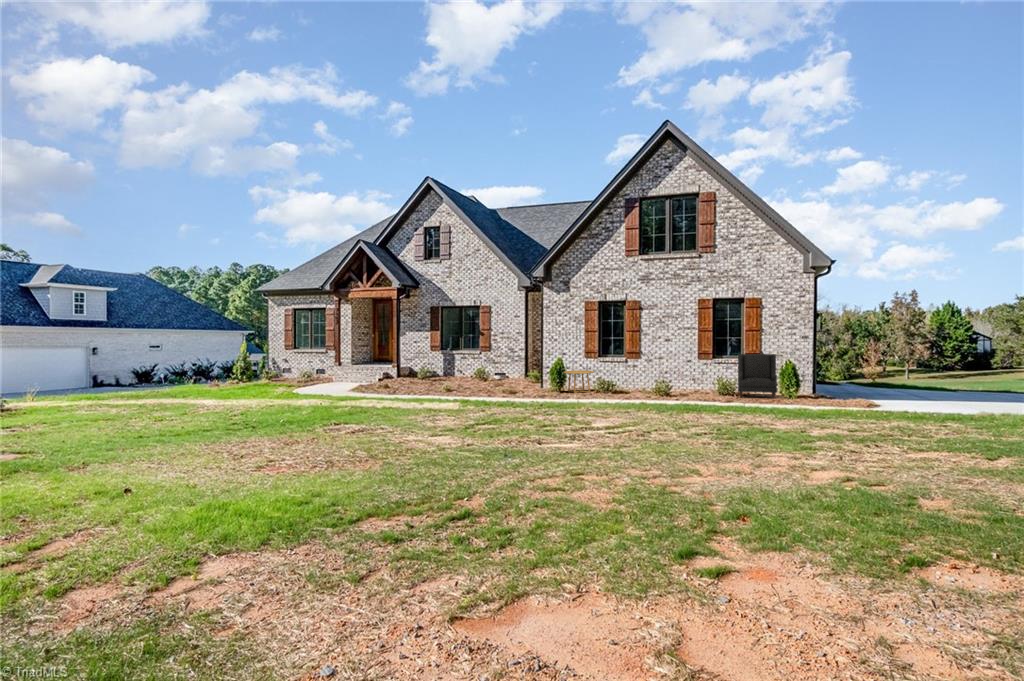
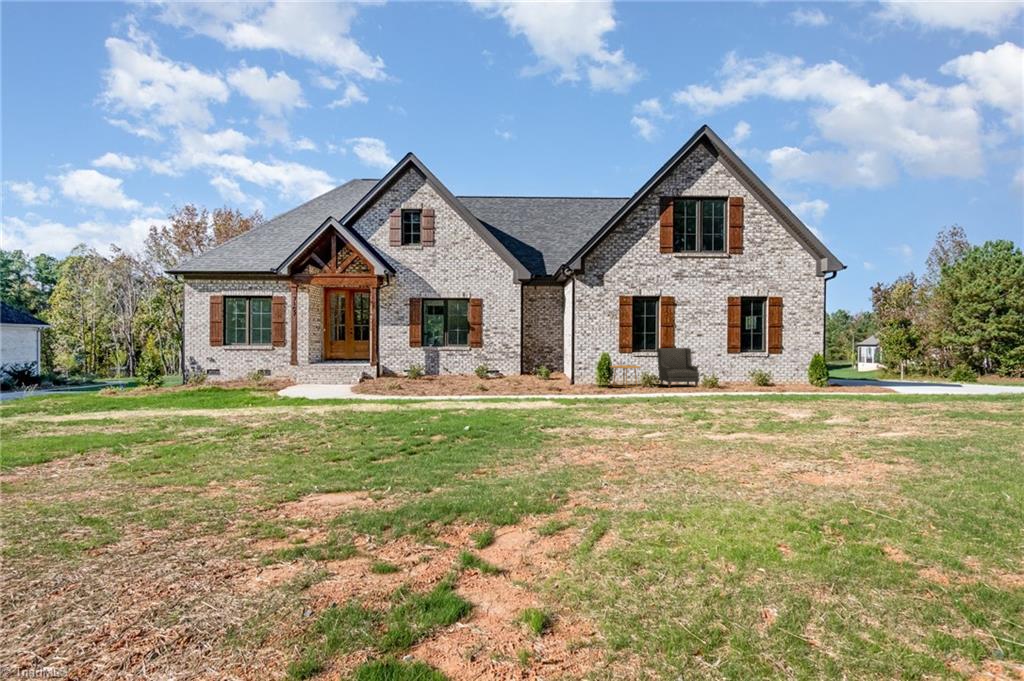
chair: present [738,354,777,399] -> present [657,348,699,388]

